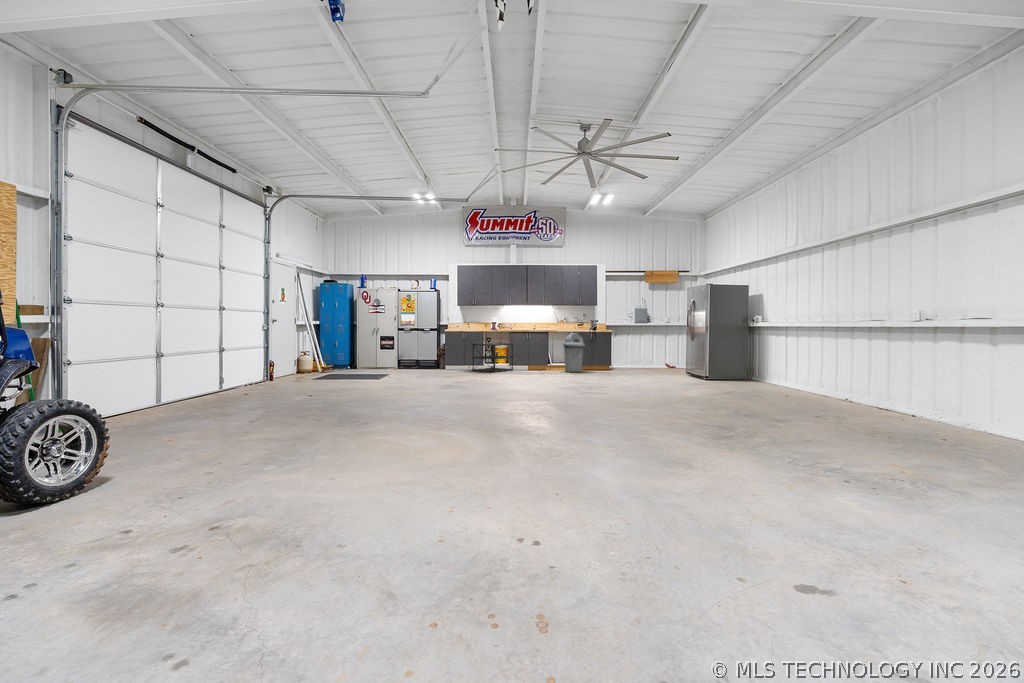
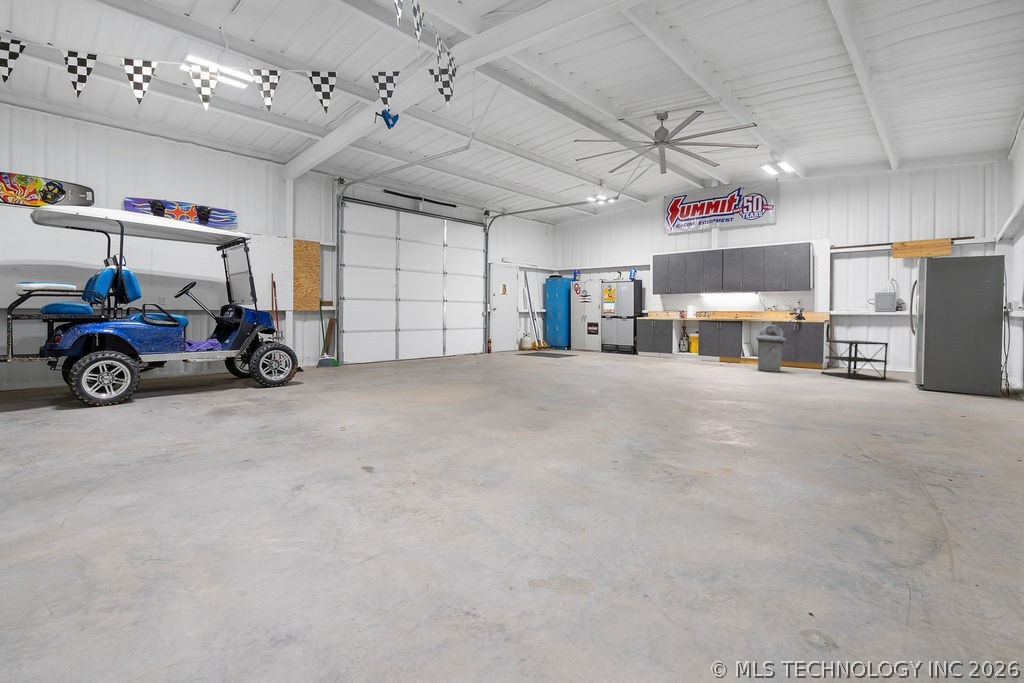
shelving unit: present [472,343,513,373] -> present [821,340,888,380]

